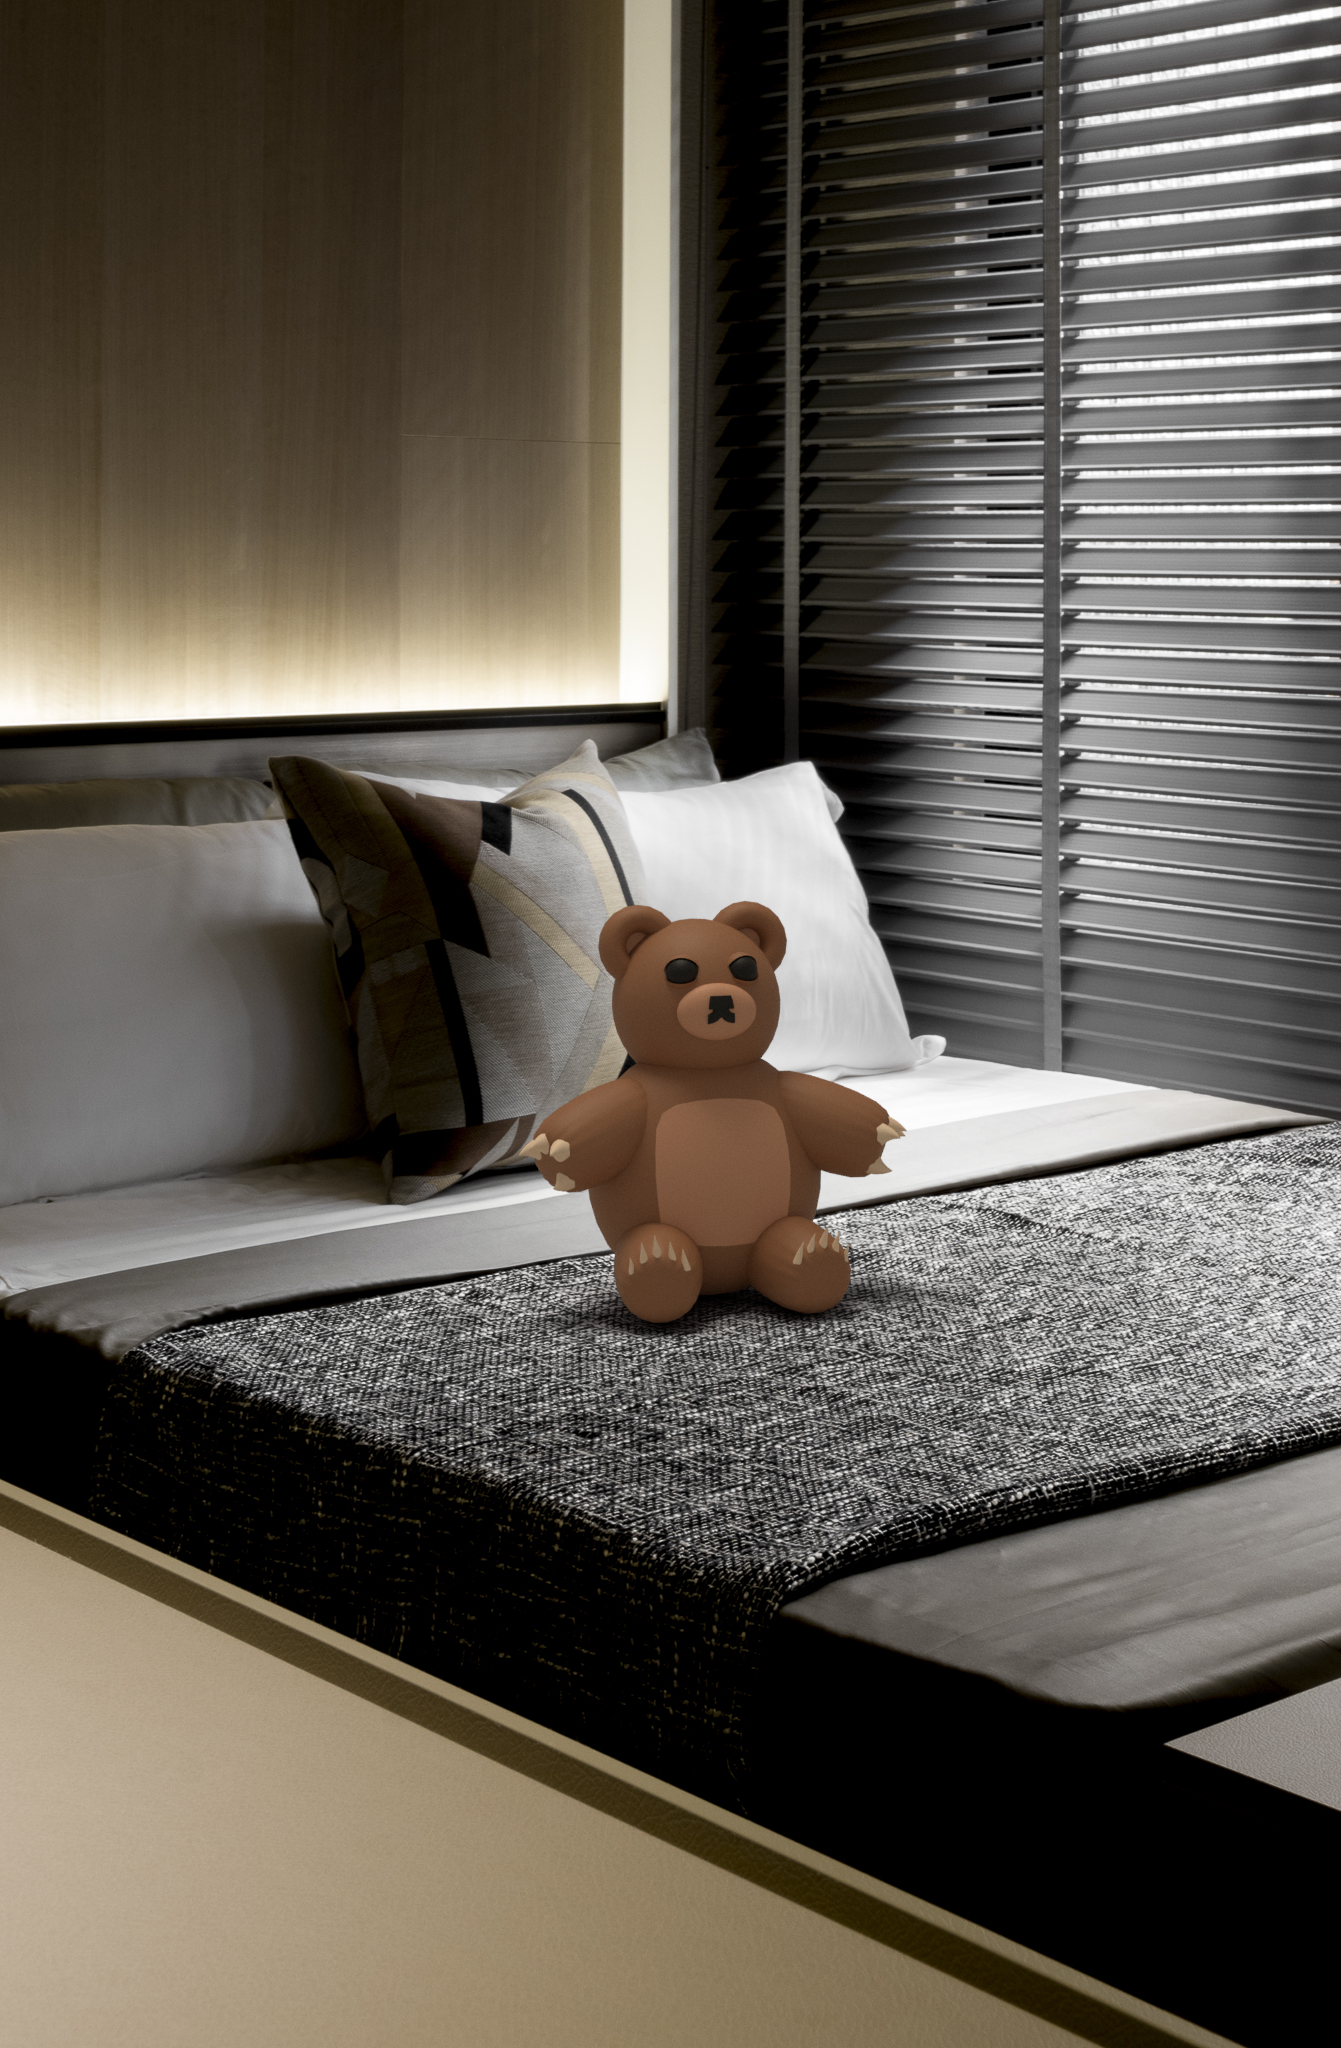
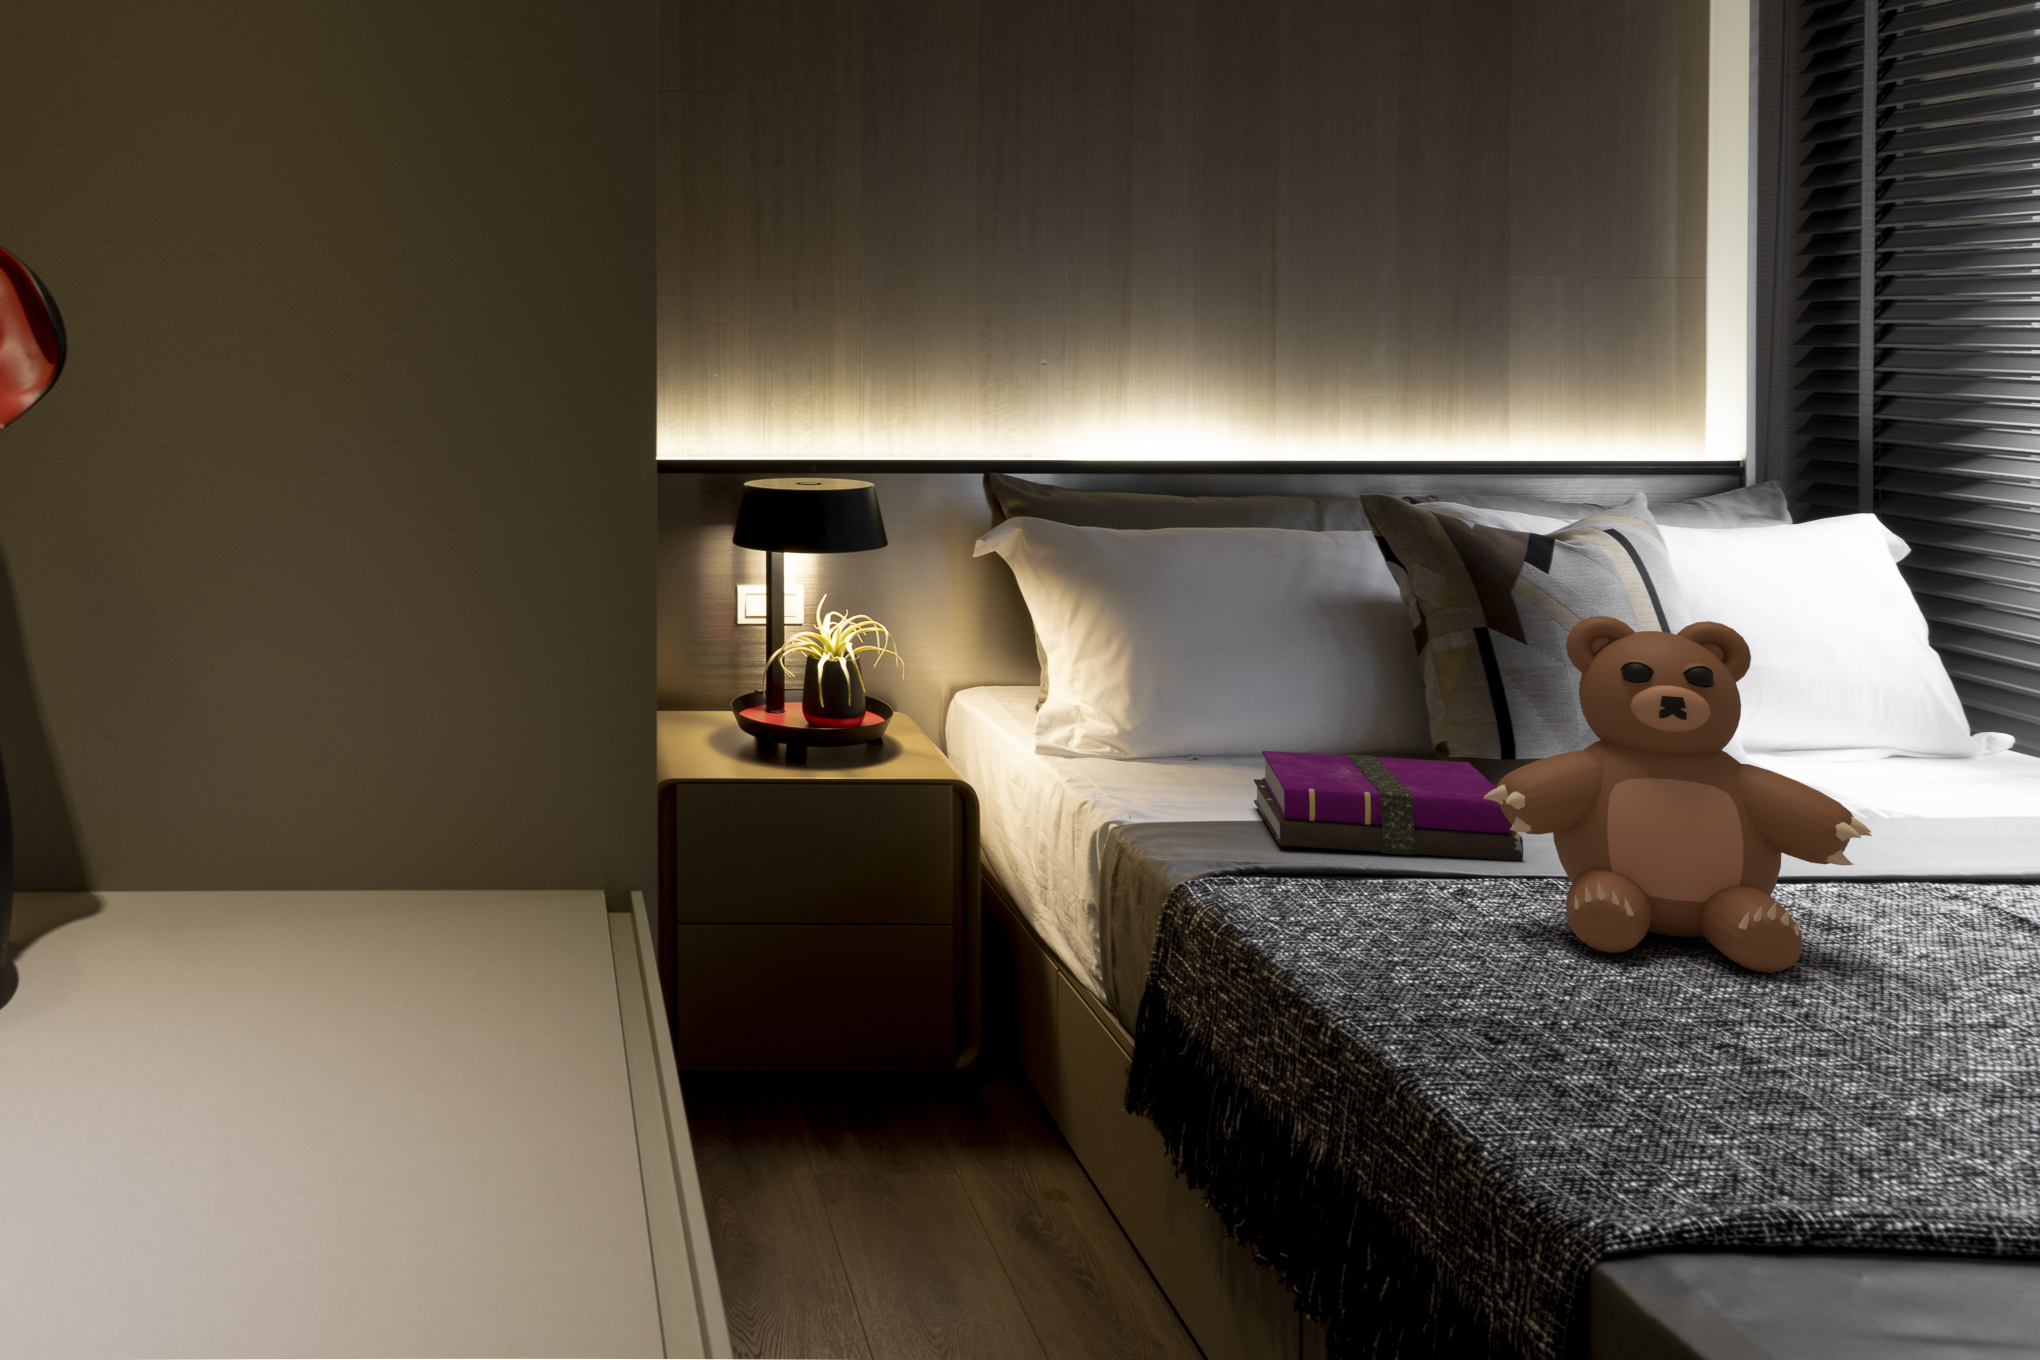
notebook: none [169,1130,525,1275] -> present [1254,751,1523,861]

